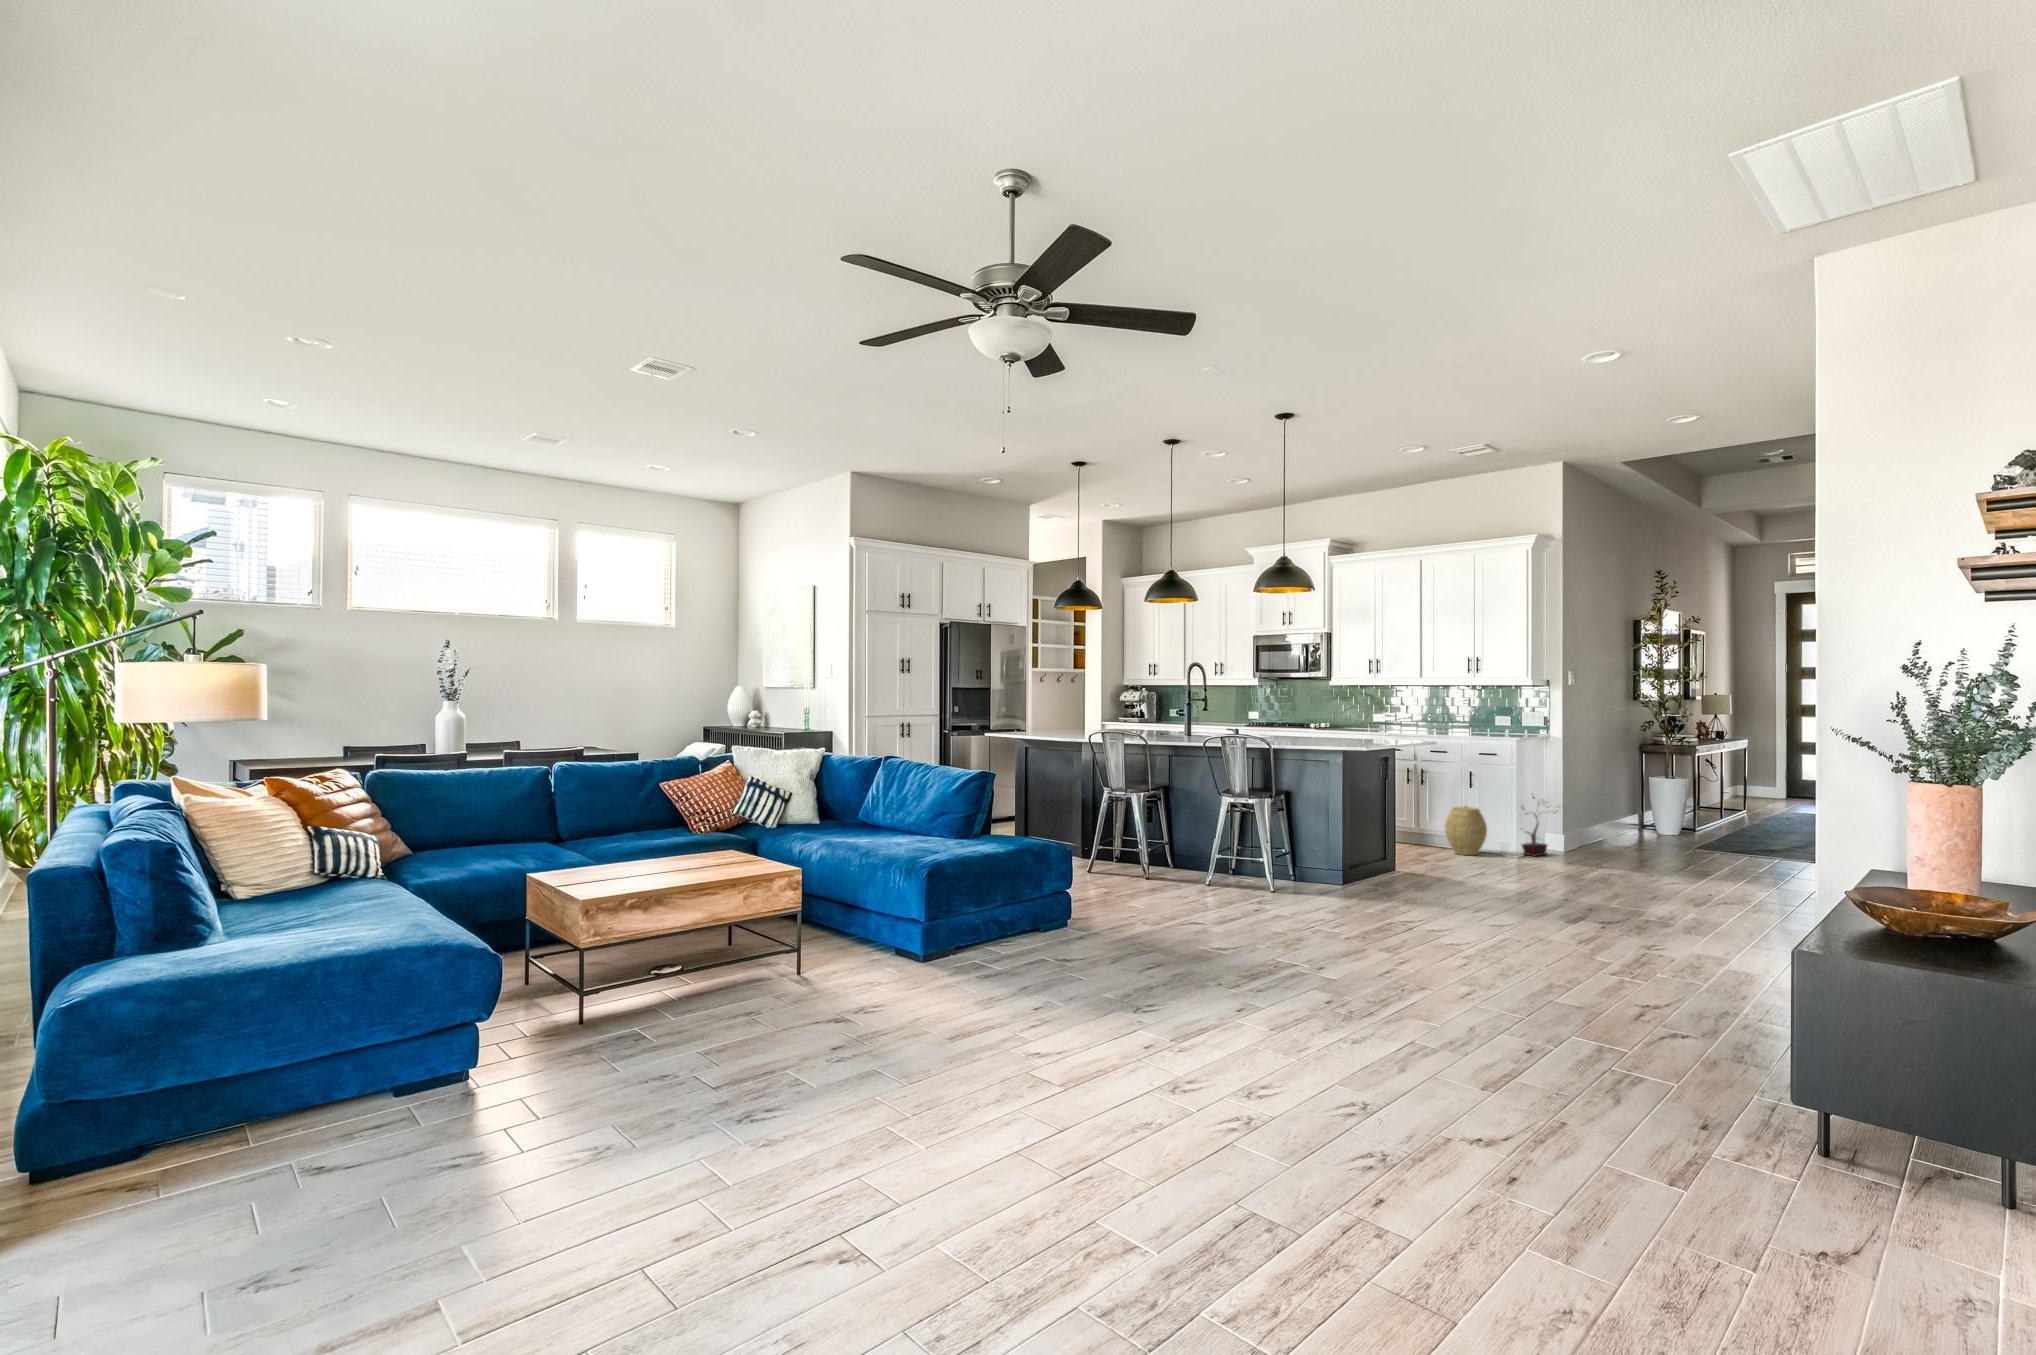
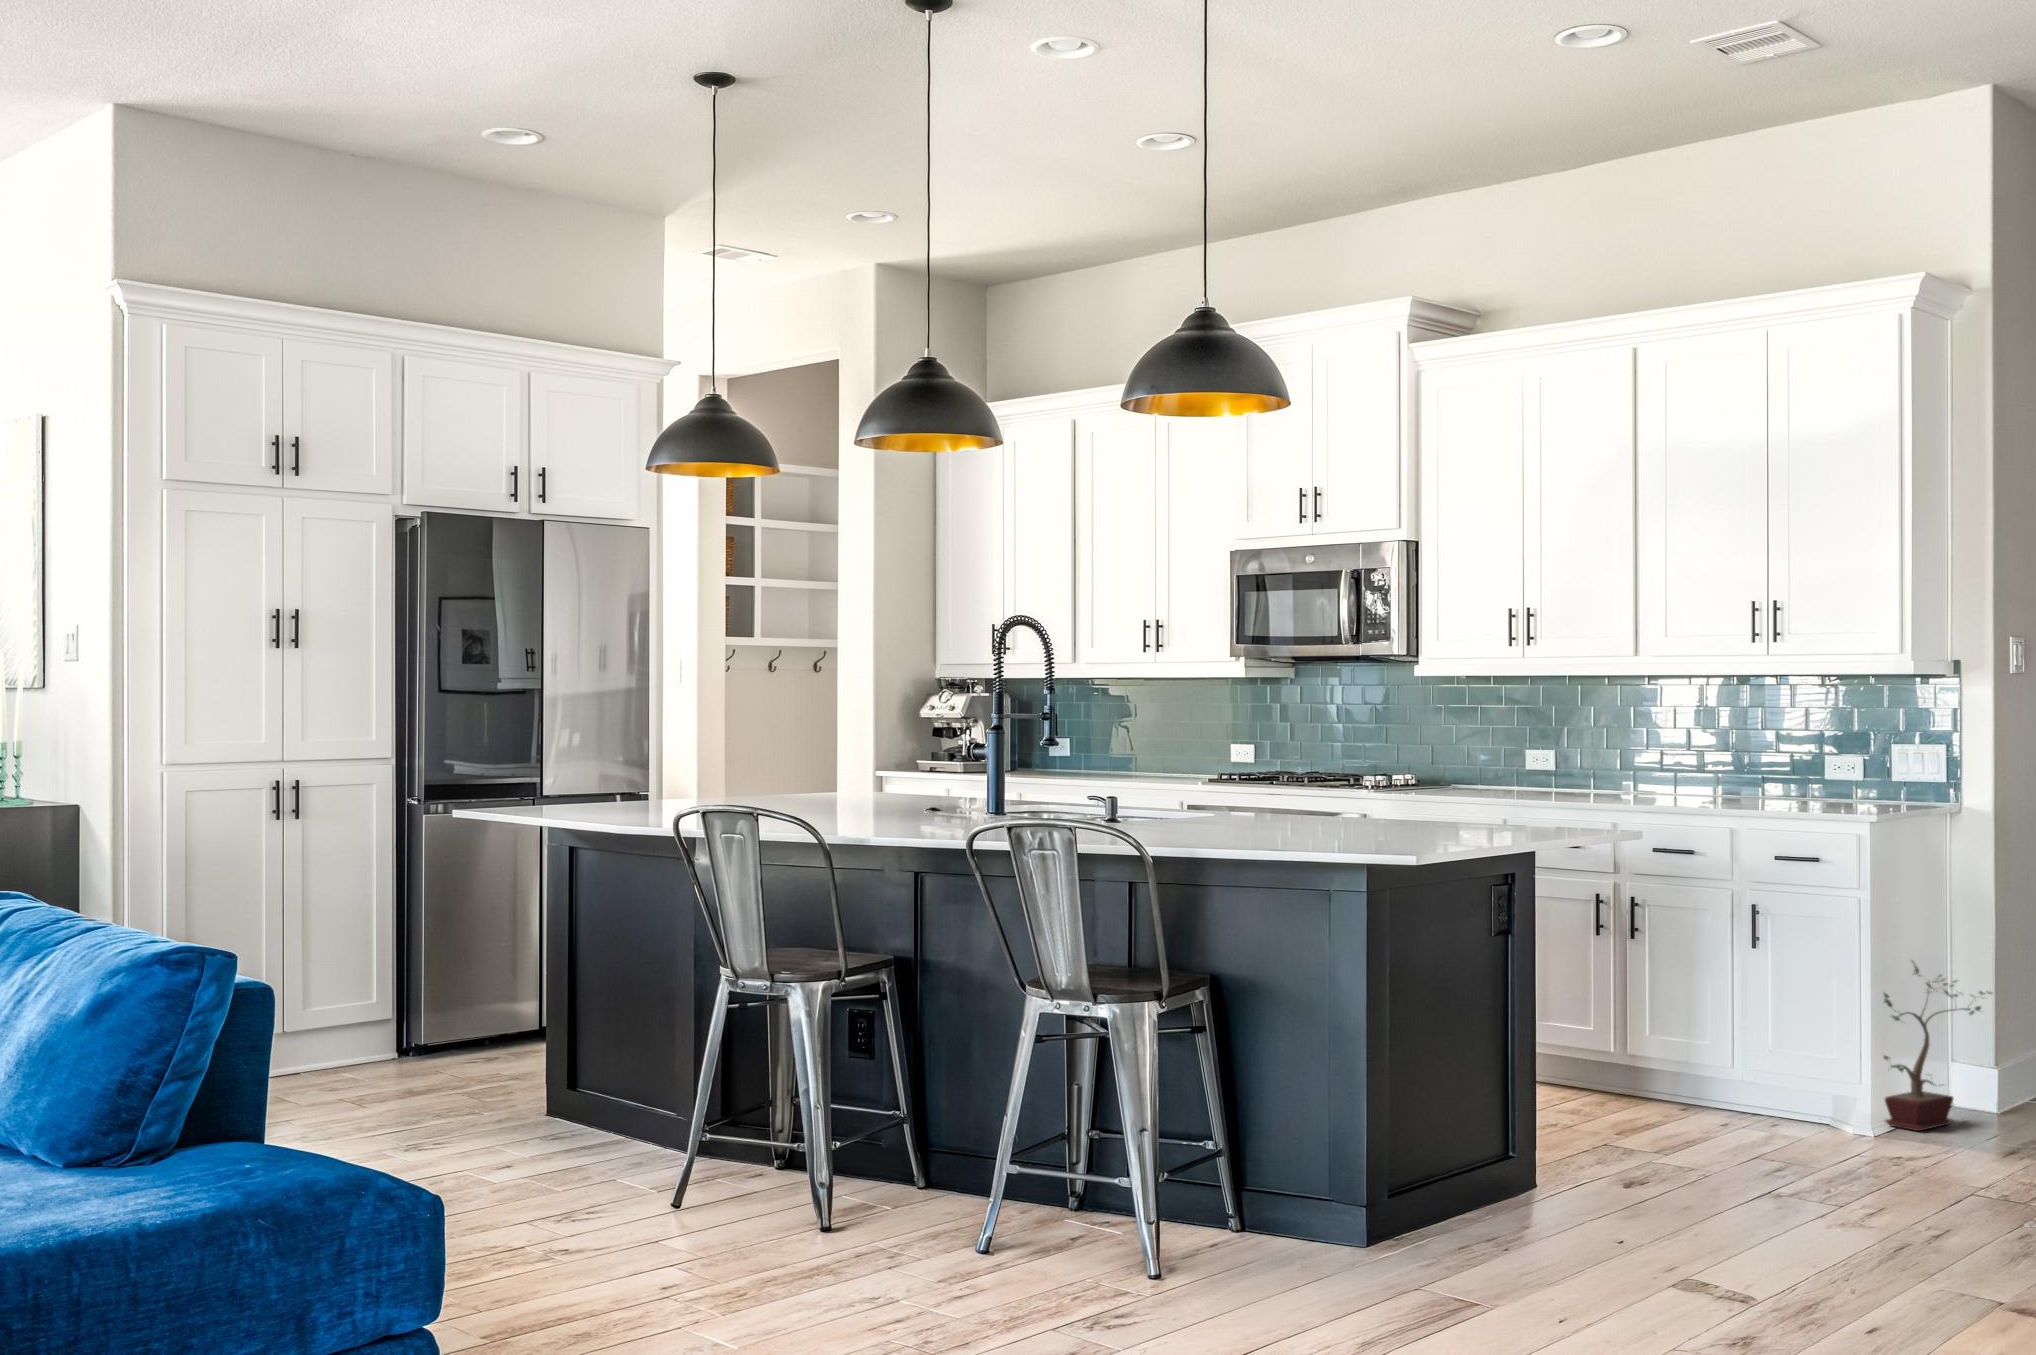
woven basket: present [1445,806,1487,855] -> none [1685,995,1794,1130]

